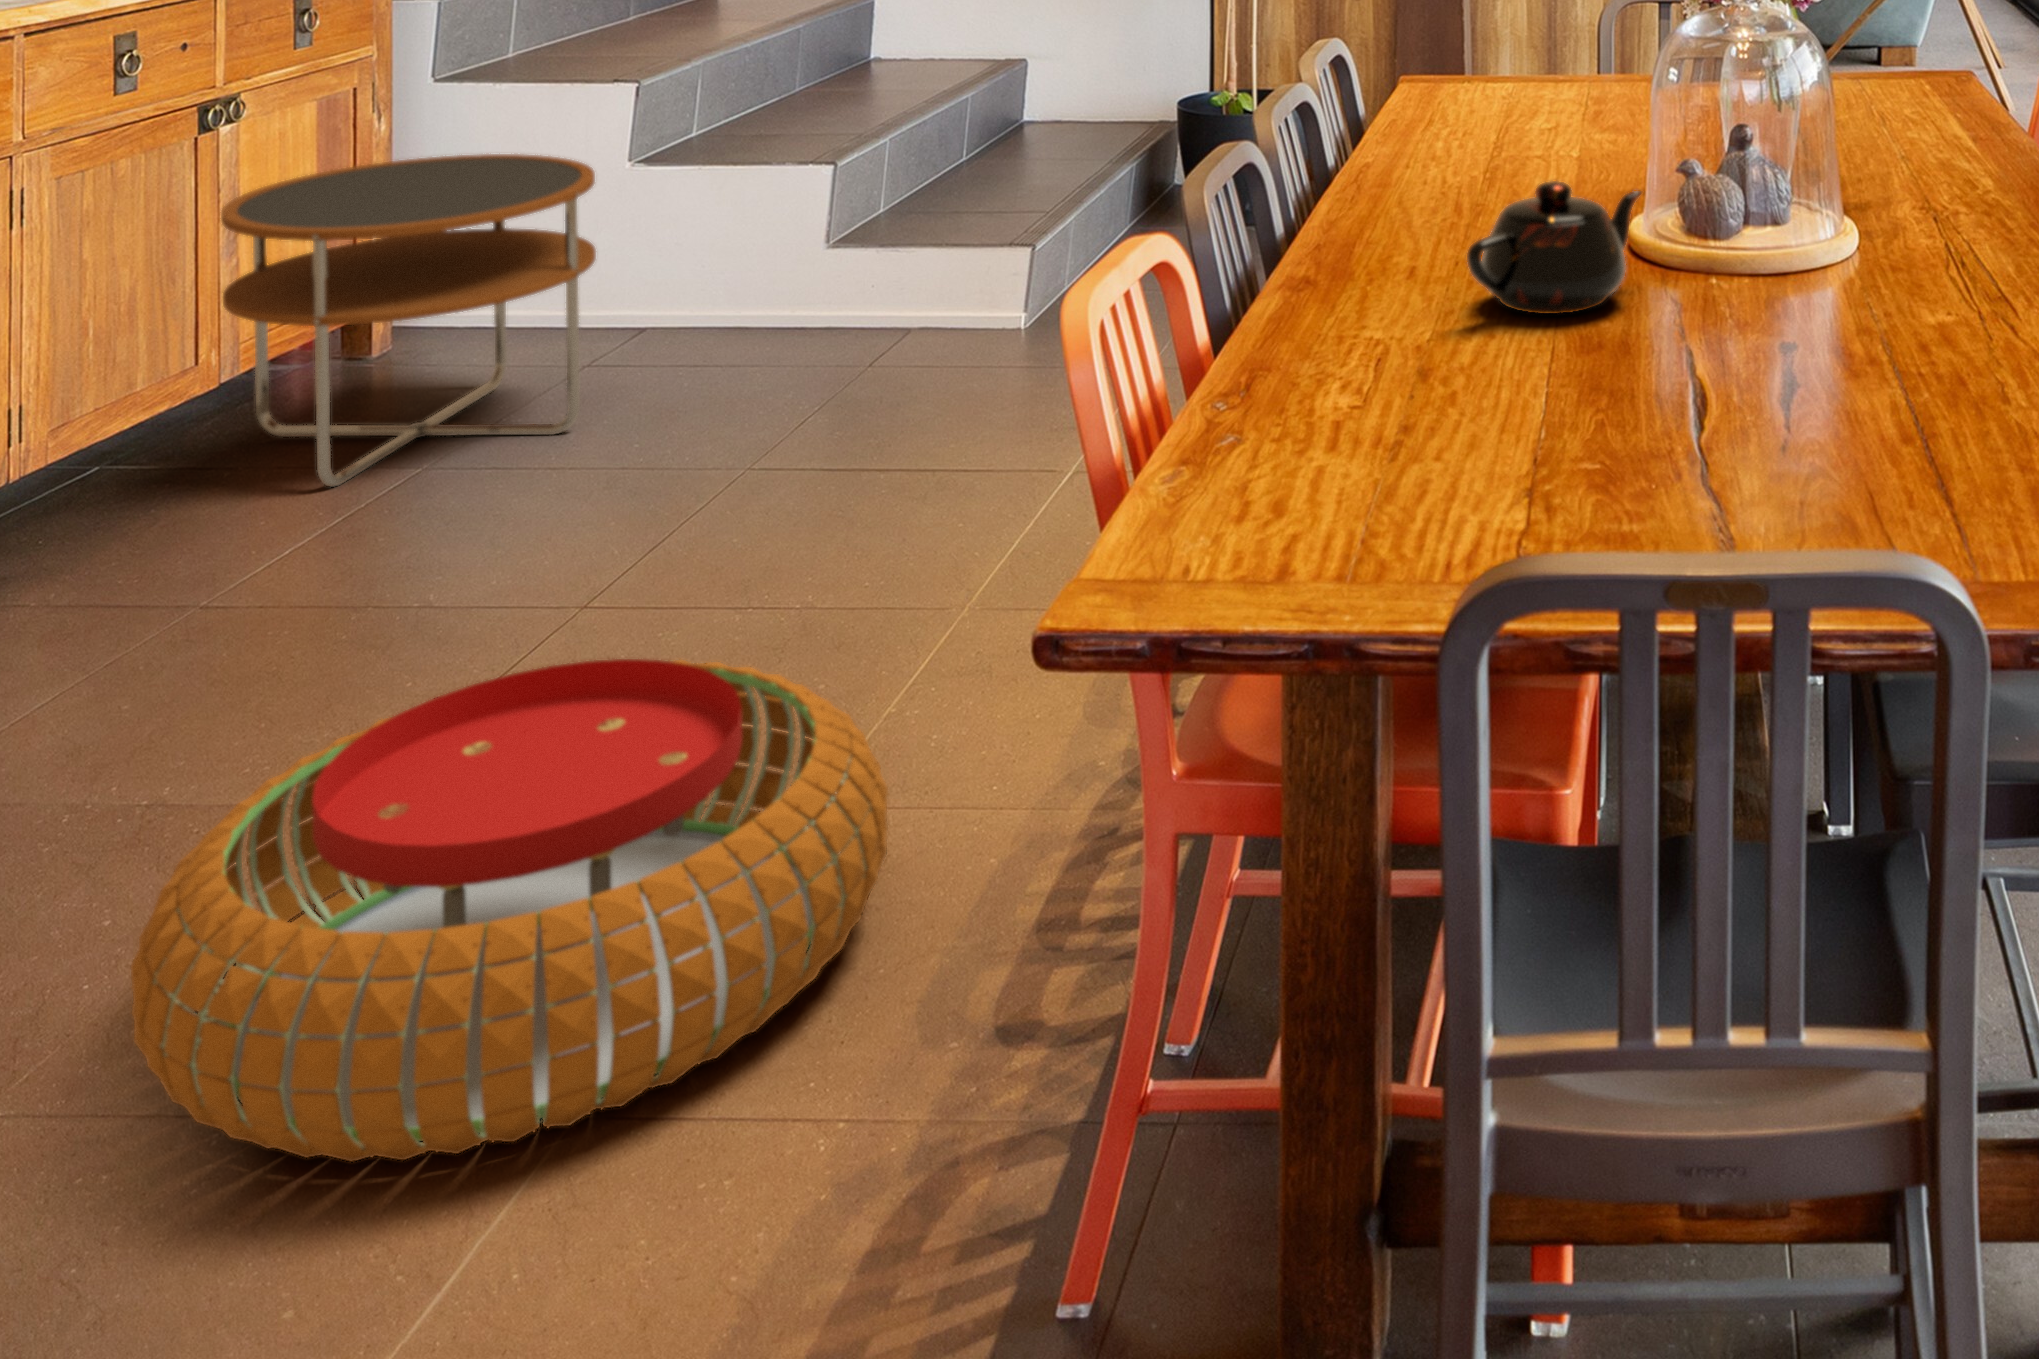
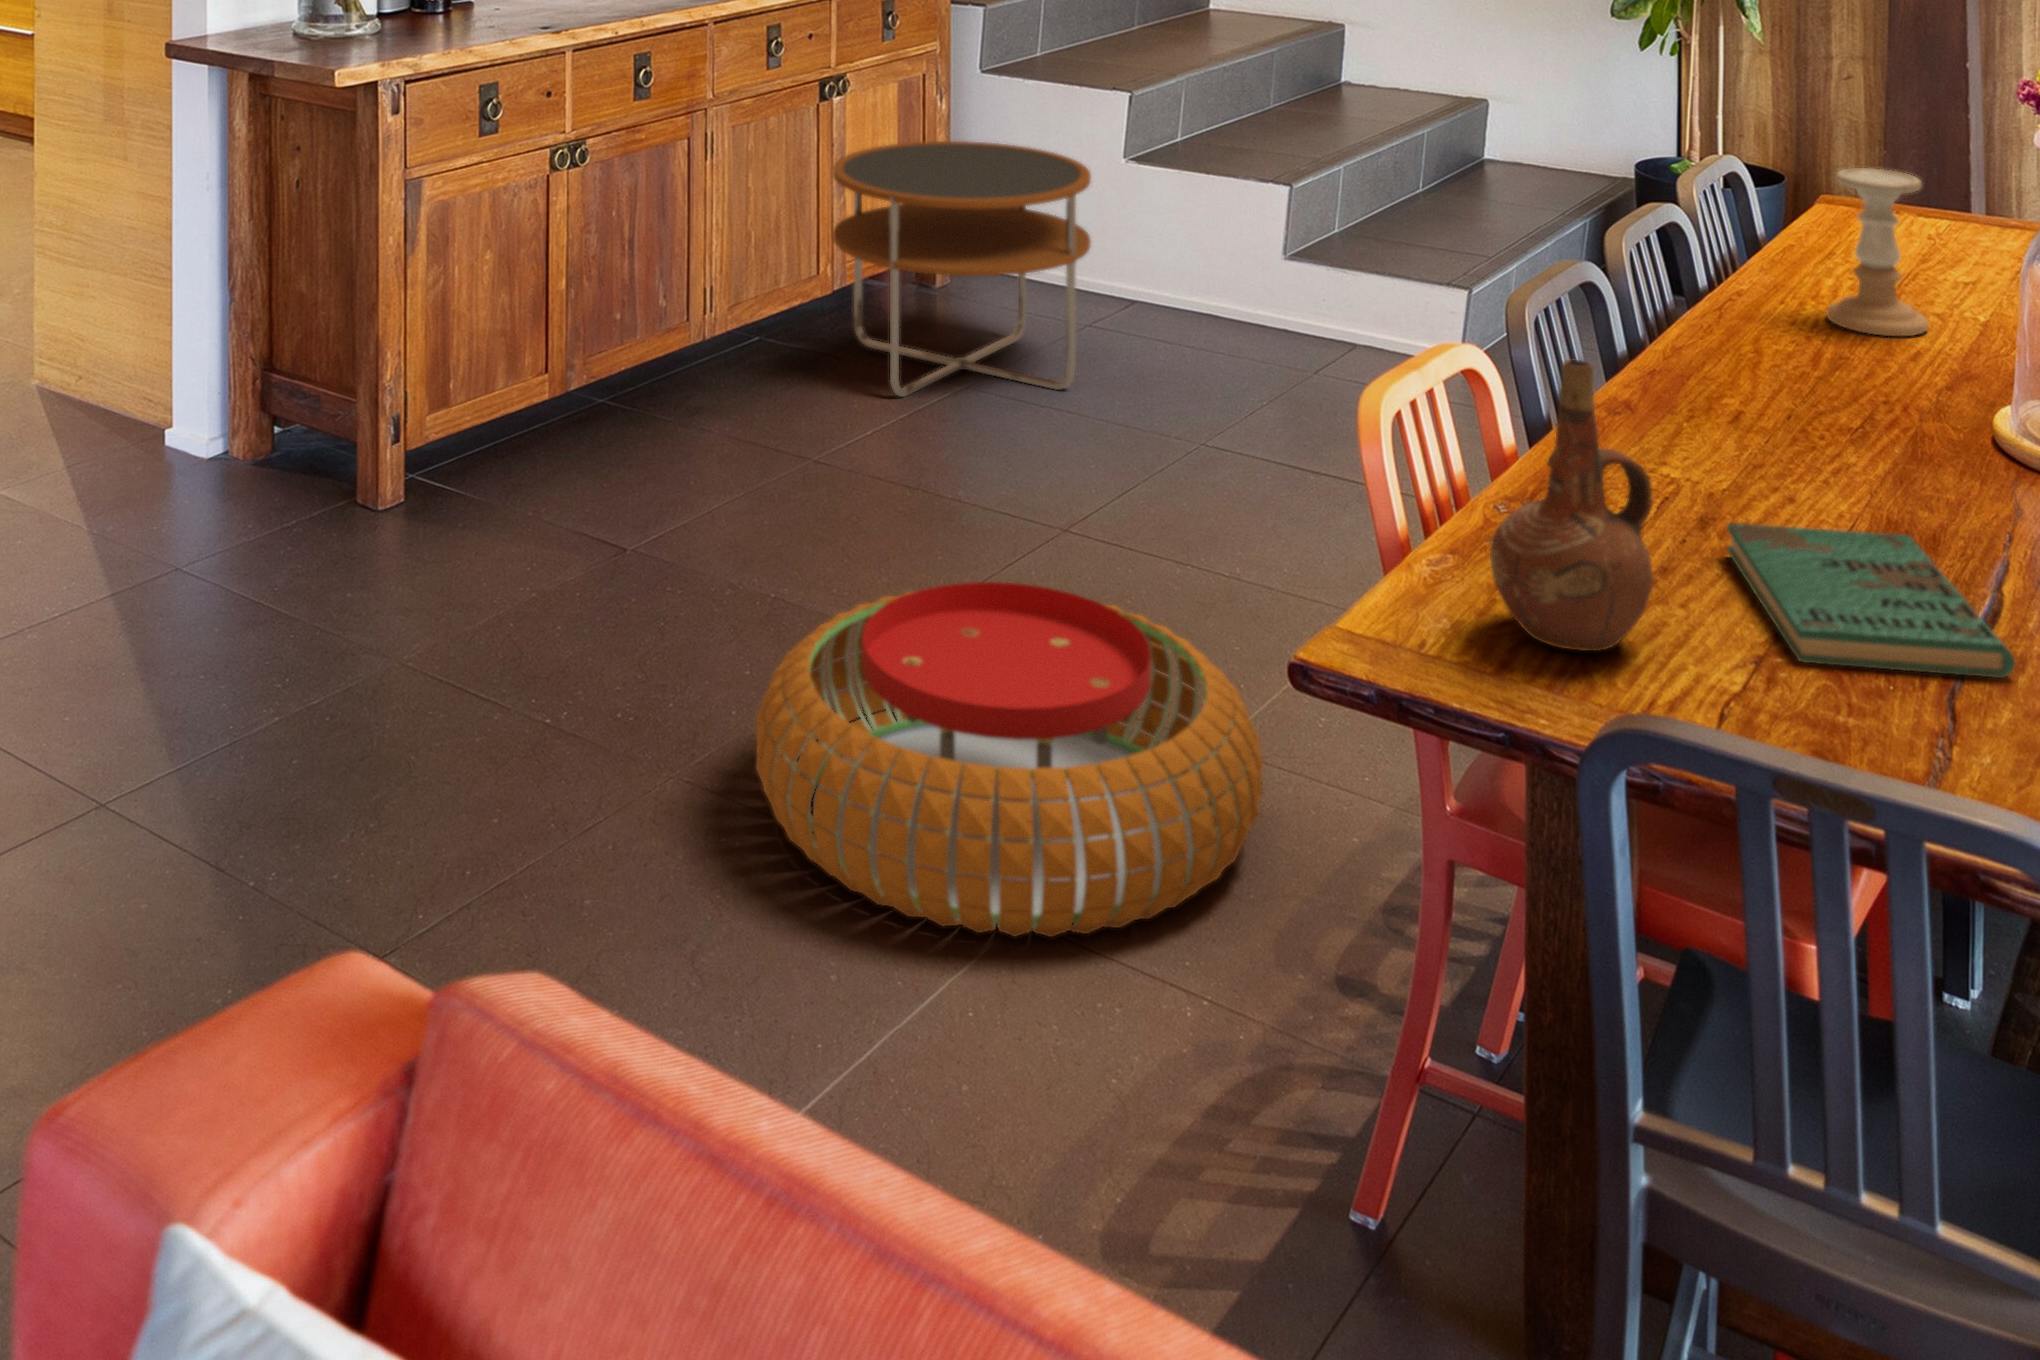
candle holder: none [1453,18,1542,177] -> present [1827,168,1928,336]
teapot: present [1467,181,1641,314] -> none [1770,361,1983,496]
ceramic pitcher: none [1249,200,1427,536] -> present [1490,360,1653,651]
book: none [1458,338,1755,486] -> present [1727,523,2015,678]

